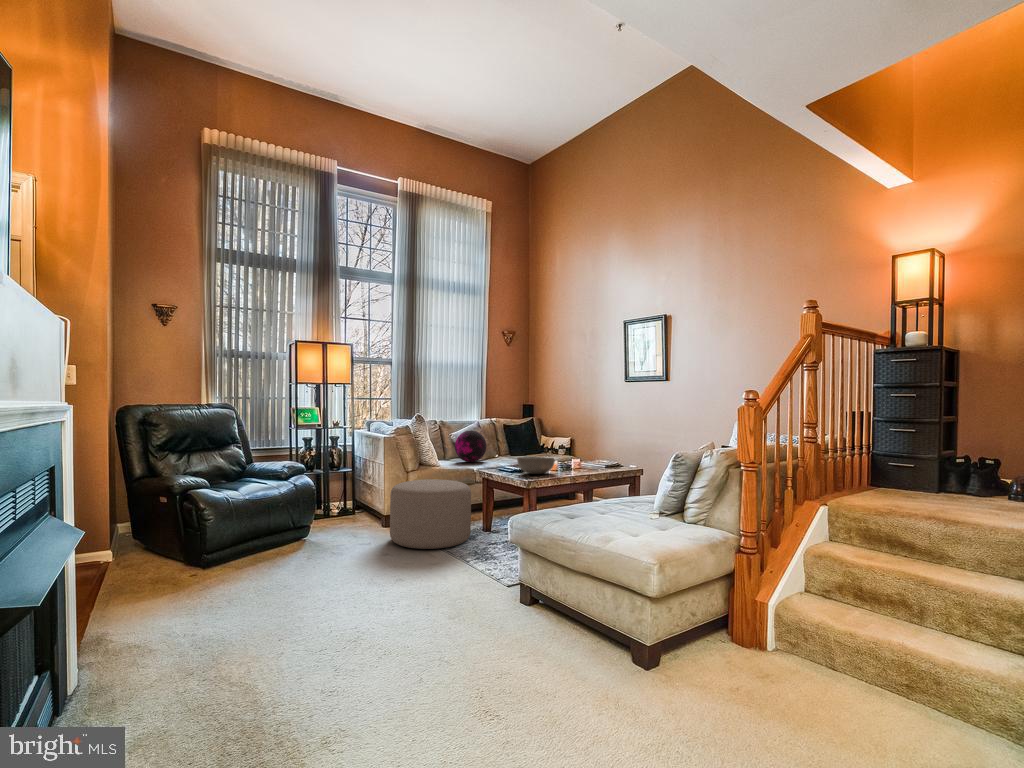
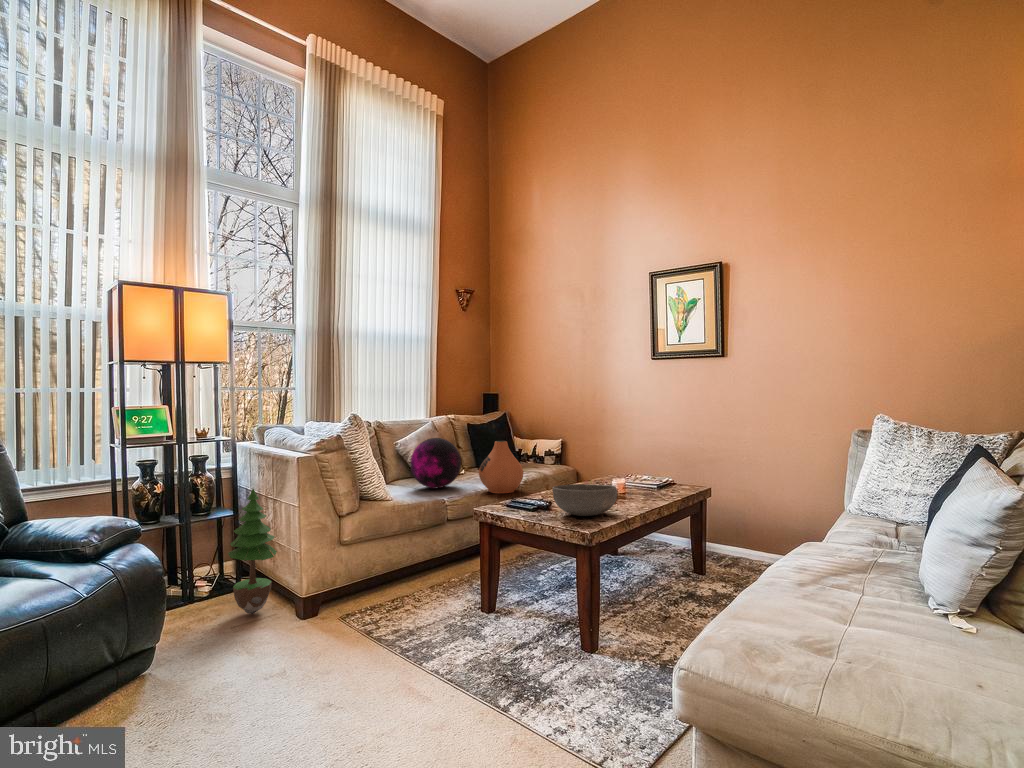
vase: none [494,433,520,465] -> present [479,441,524,493]
potted tree: none [347,453,373,524] -> present [228,489,277,614]
ottoman: present [390,479,471,549] -> none [323,531,474,679]

